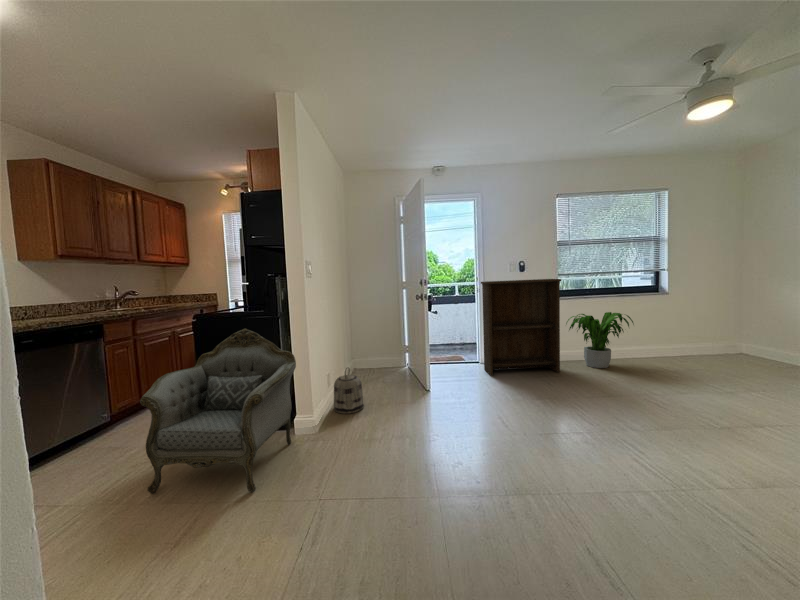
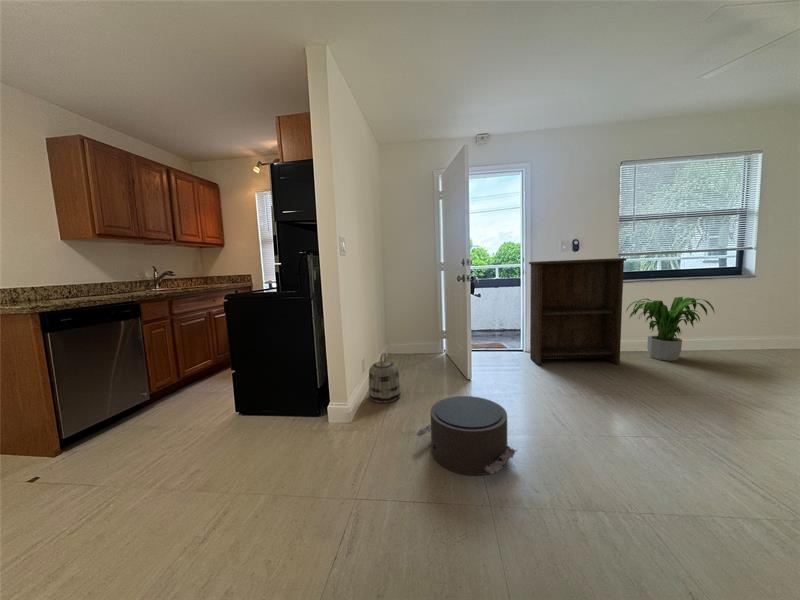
armchair: present [140,329,296,493] -> none [162,310,328,491]
pouf: none [375,402,461,469] -> present [416,396,517,475]

